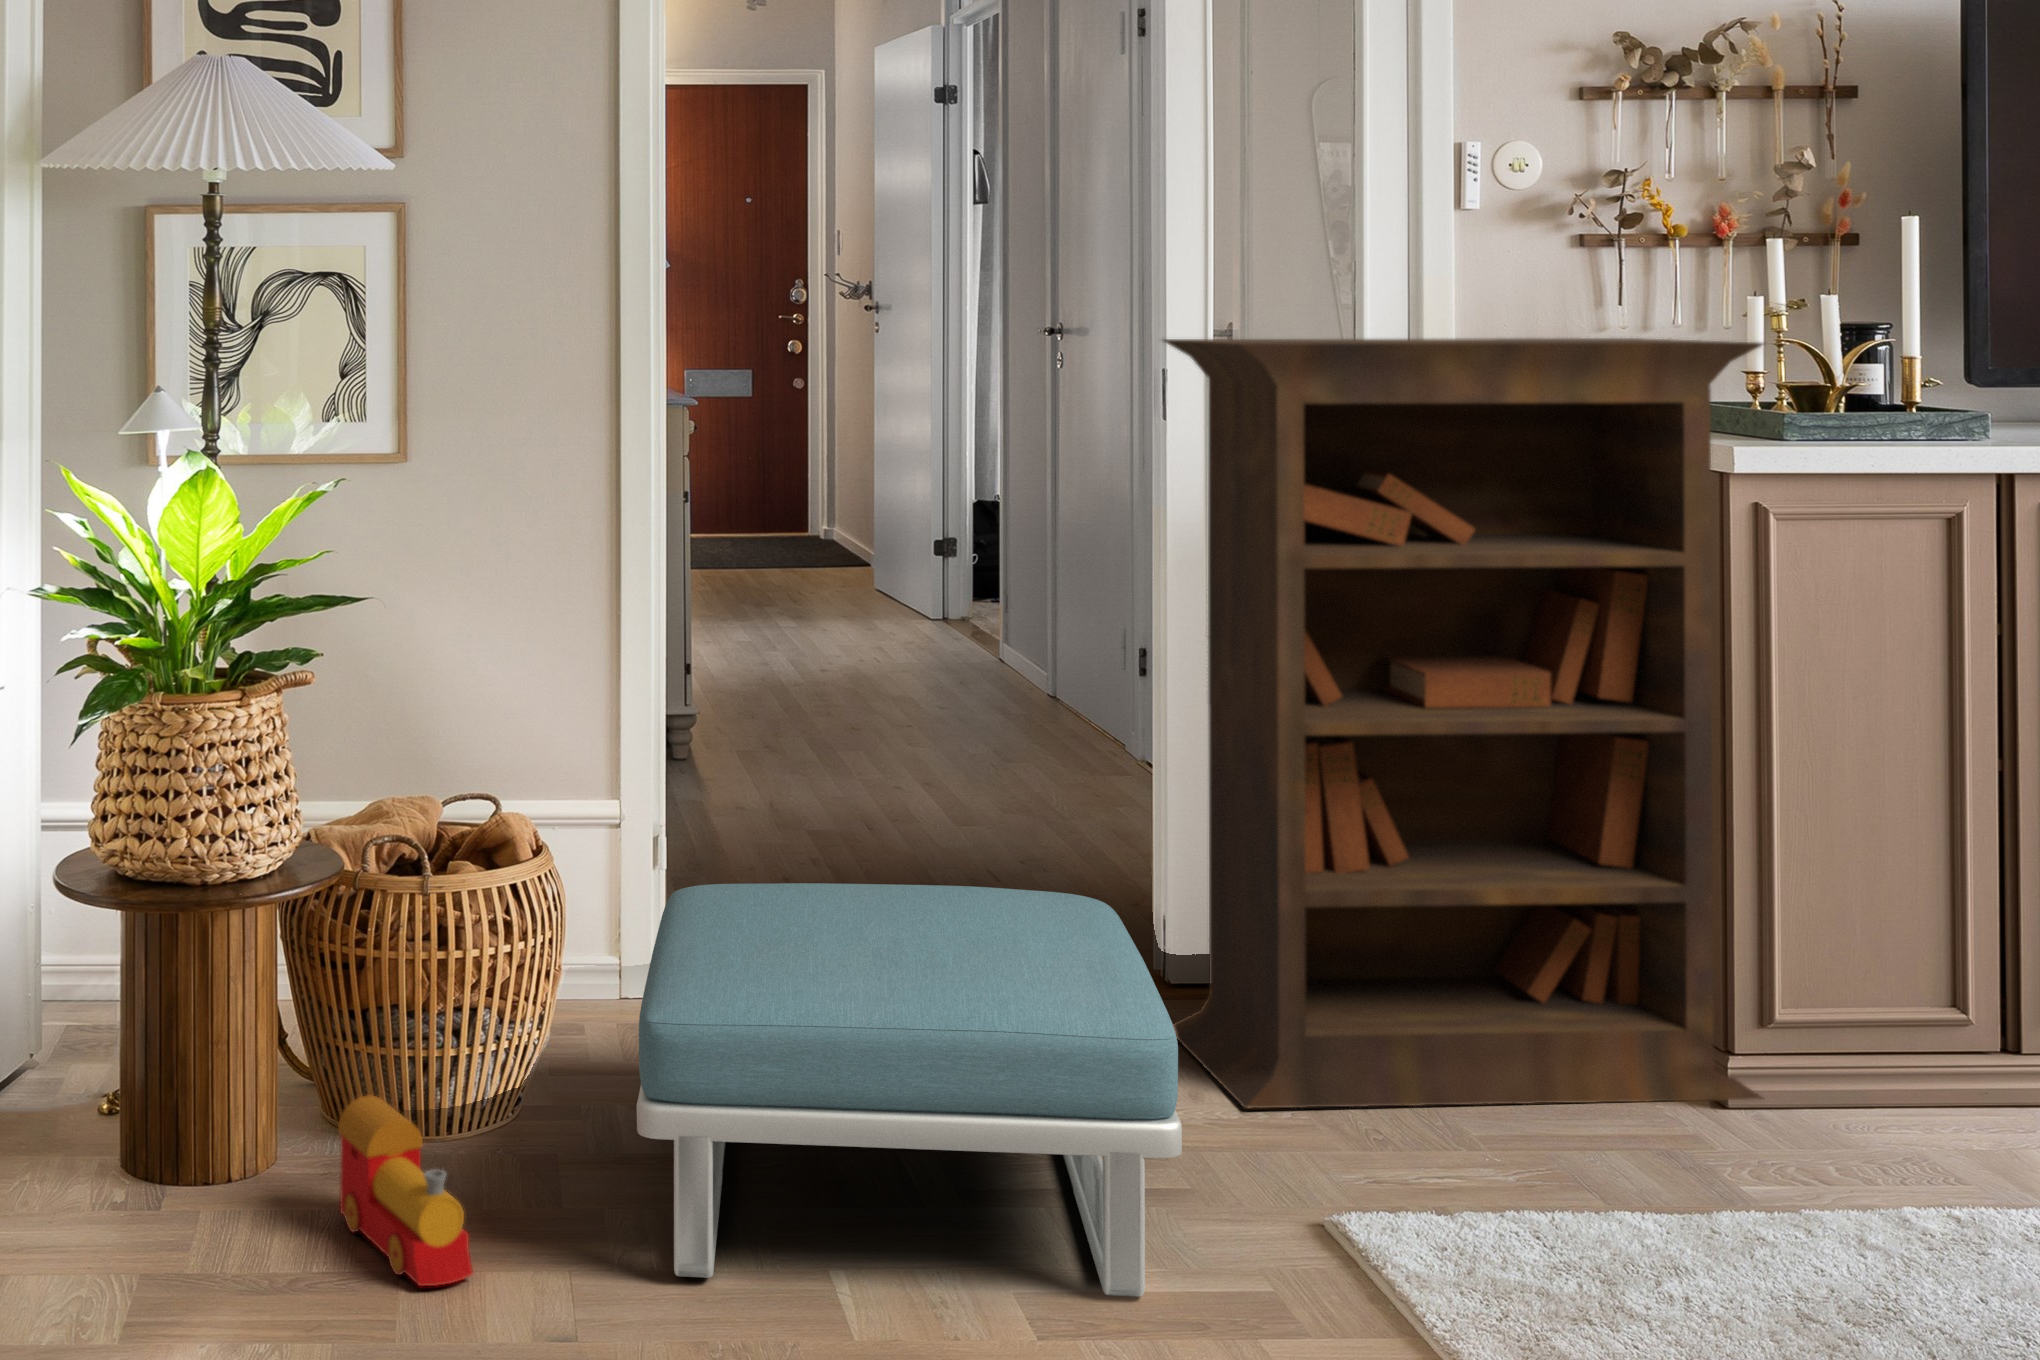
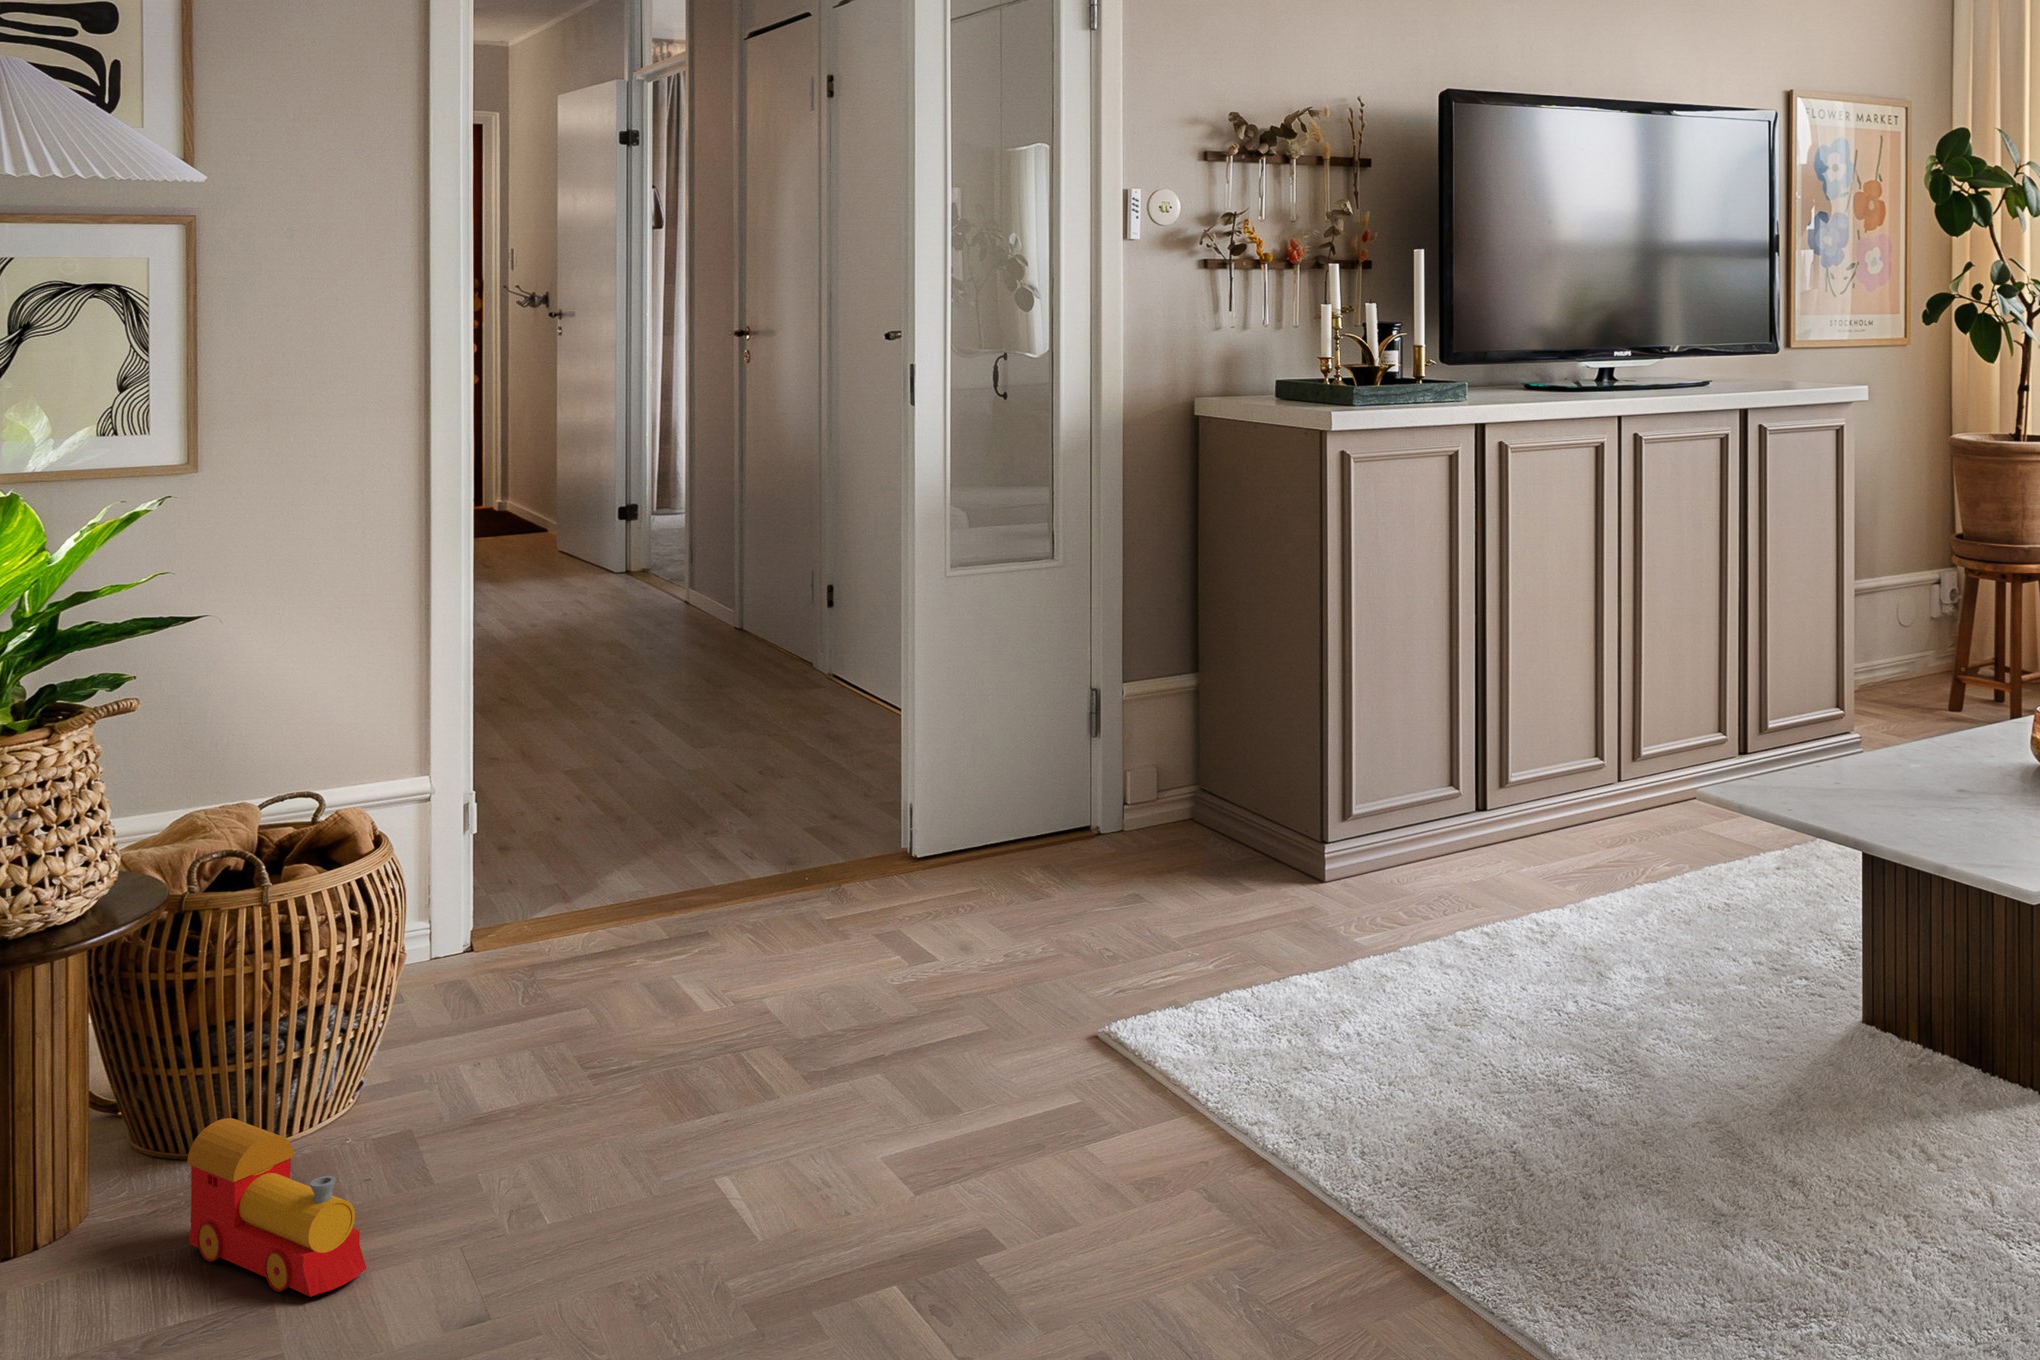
bookcase: present [1163,338,1763,1109] -> none [921,336,1352,953]
footstool: present [637,883,1182,1297] -> none [507,805,1015,1215]

